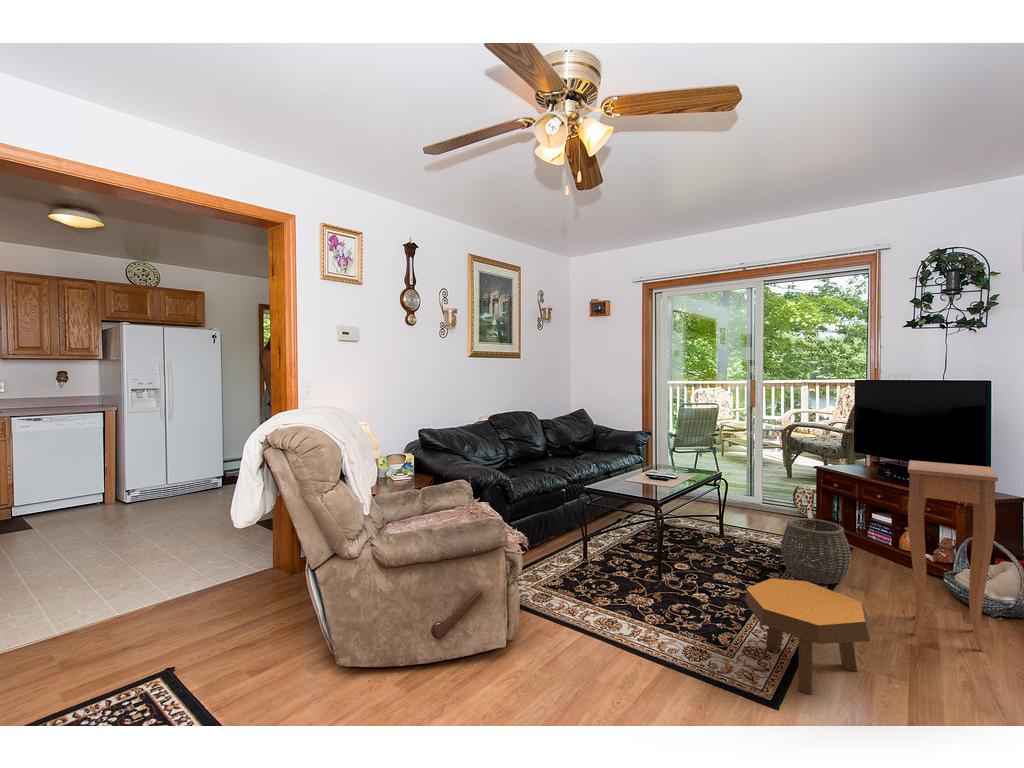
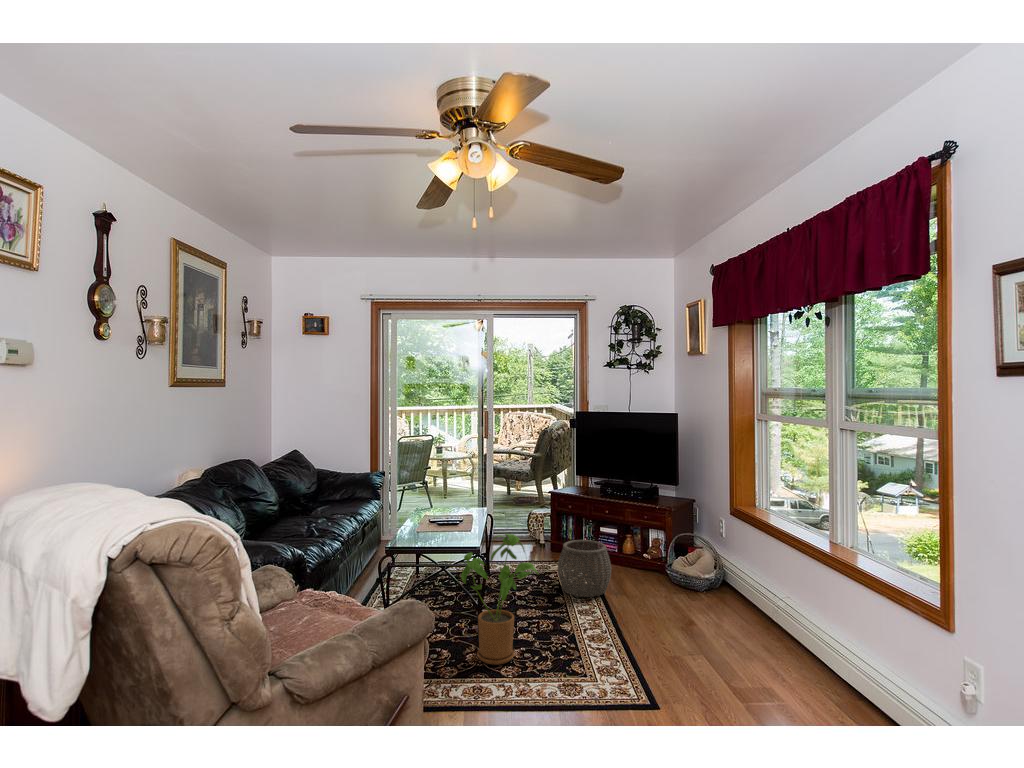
side table: present [908,460,998,652] -> none [661,482,725,620]
house plant: none [620,488,689,612] -> present [461,534,538,665]
footstool: present [745,579,870,694] -> none [598,596,695,690]

